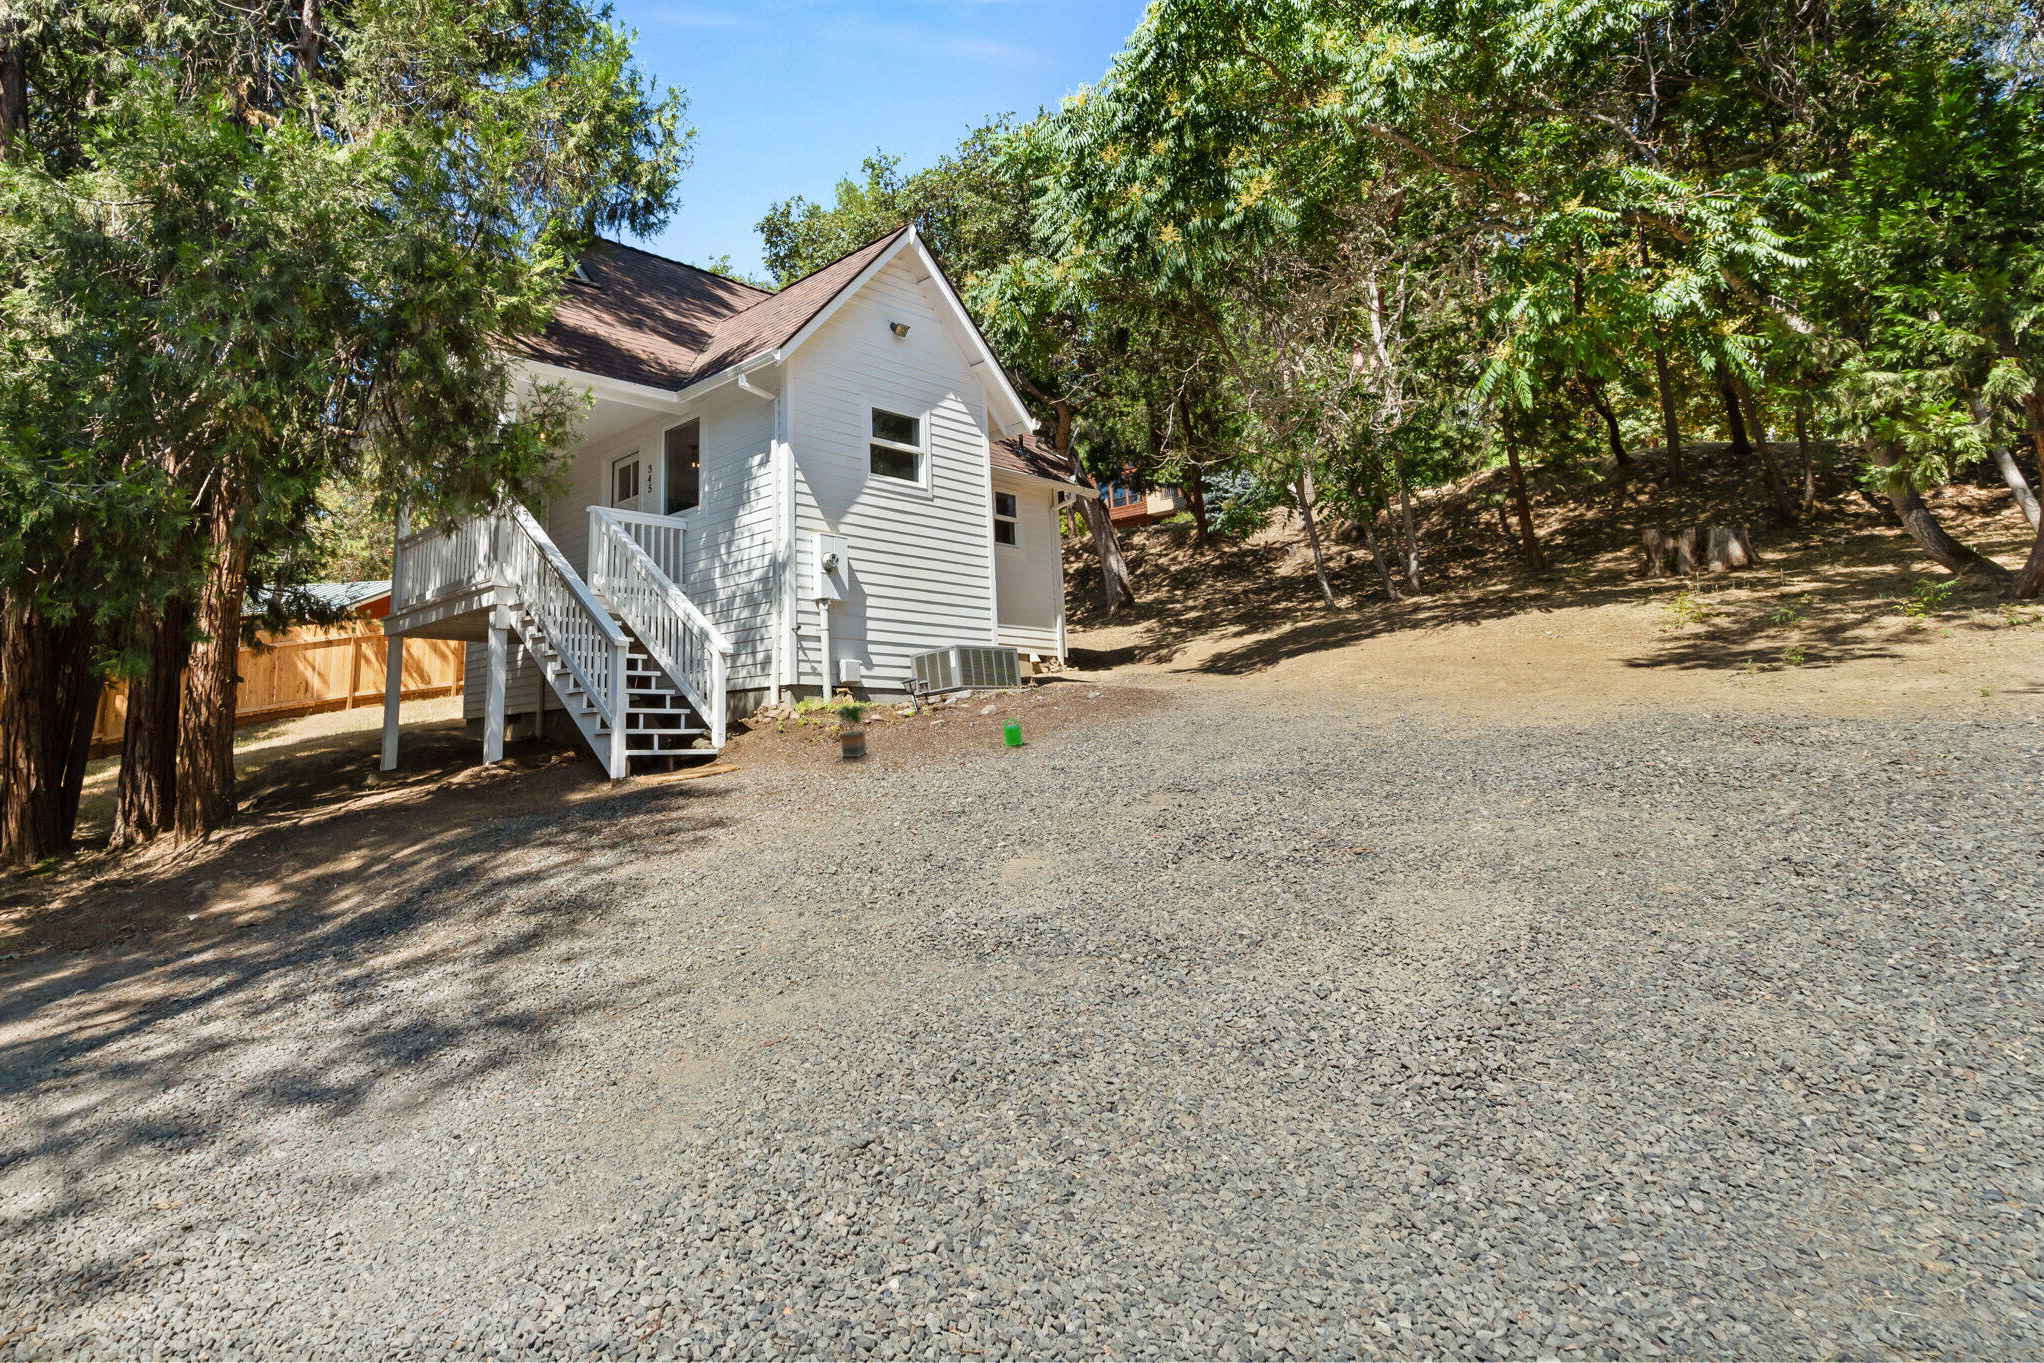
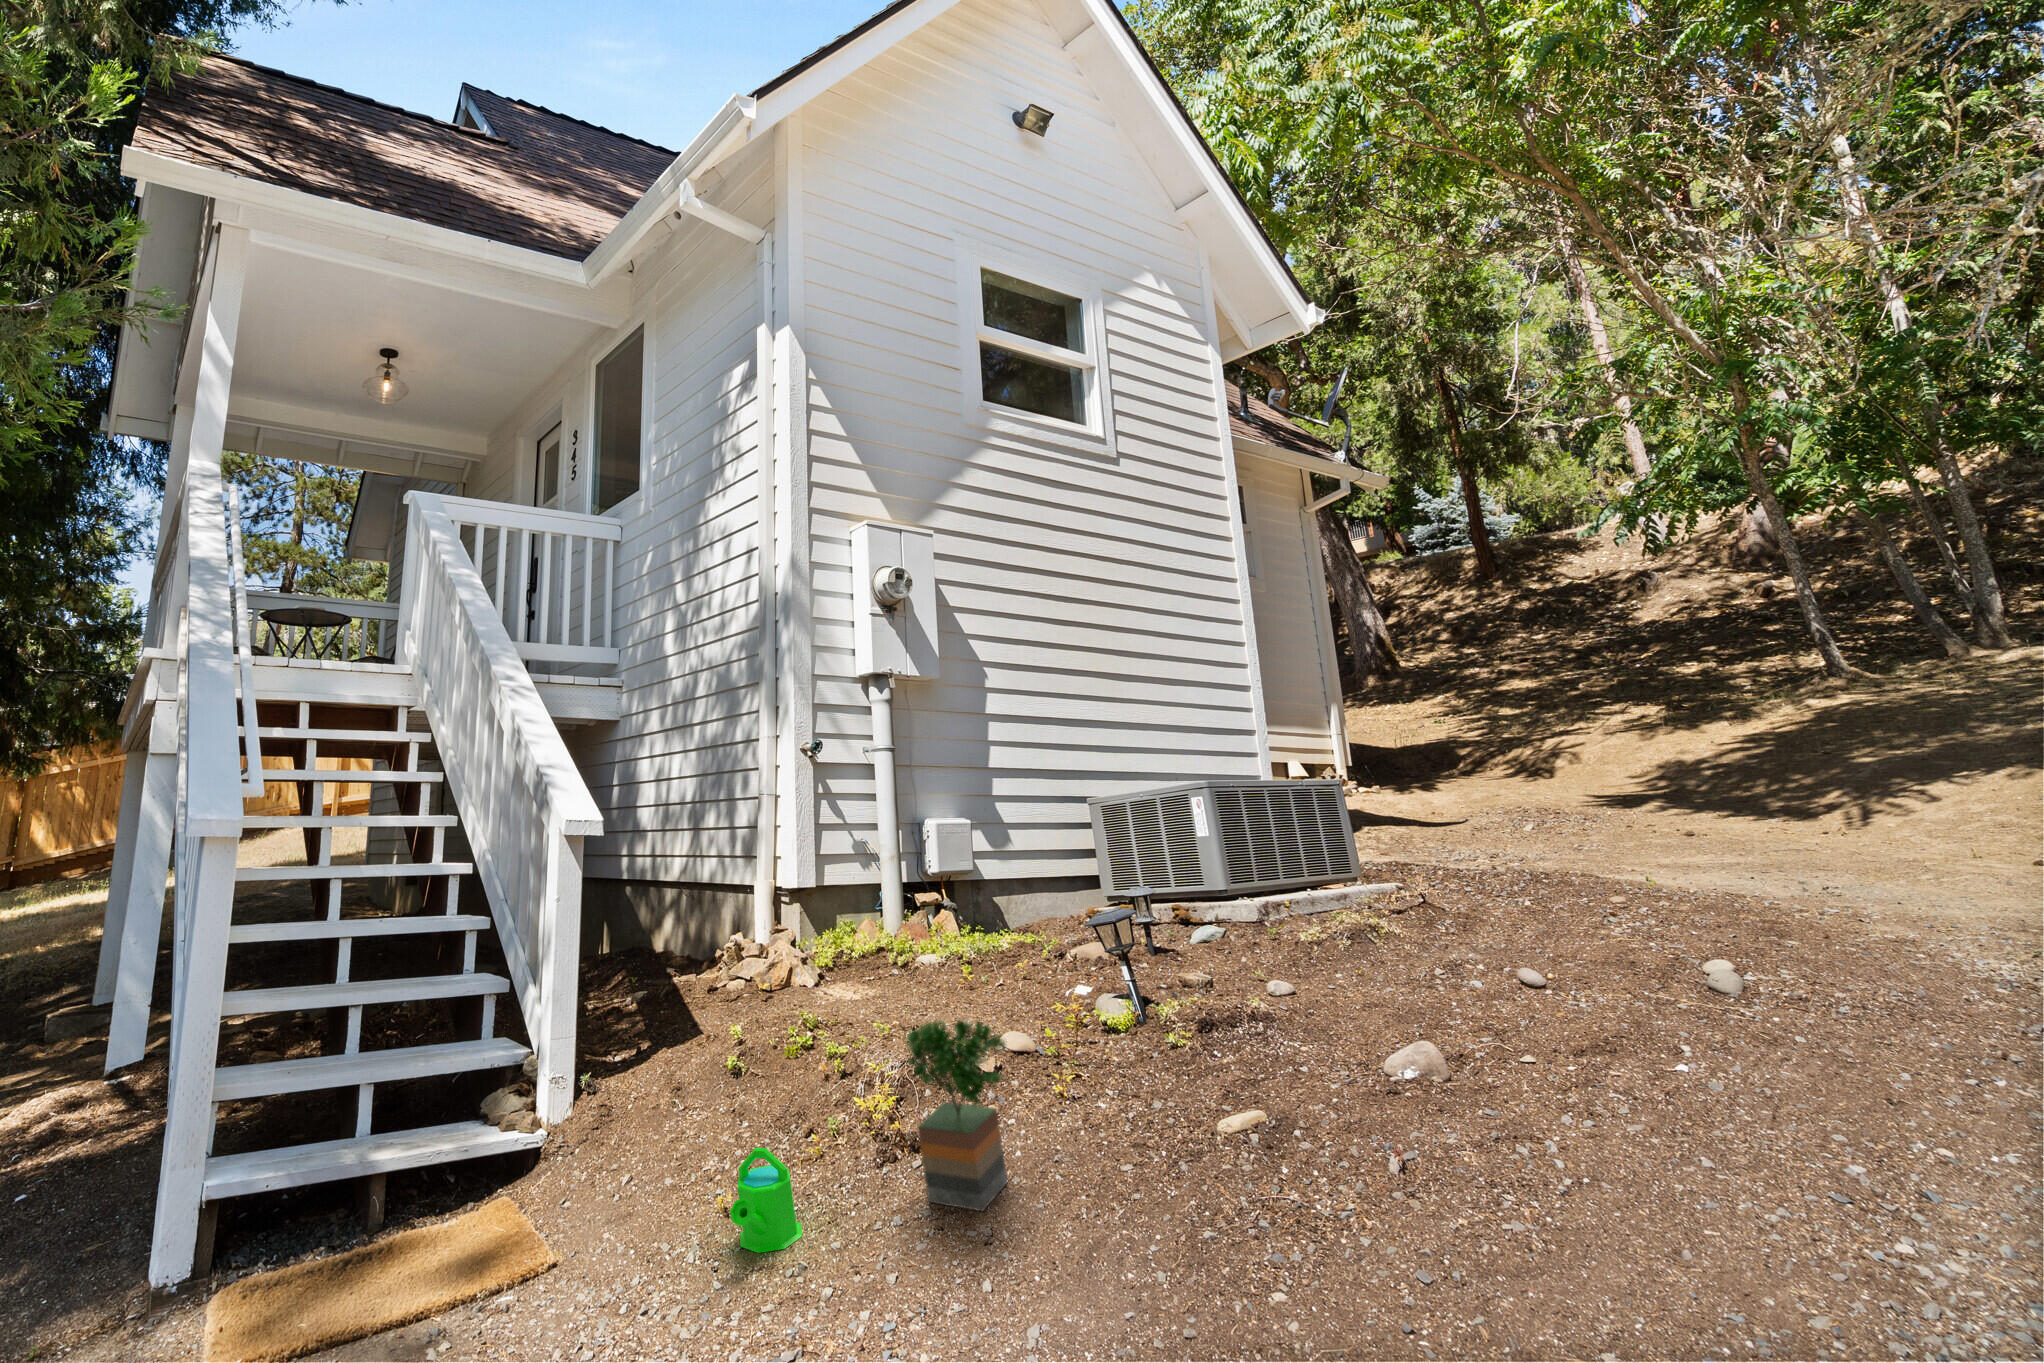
watering can: present [1004,718,1024,746] -> present [730,1148,802,1253]

